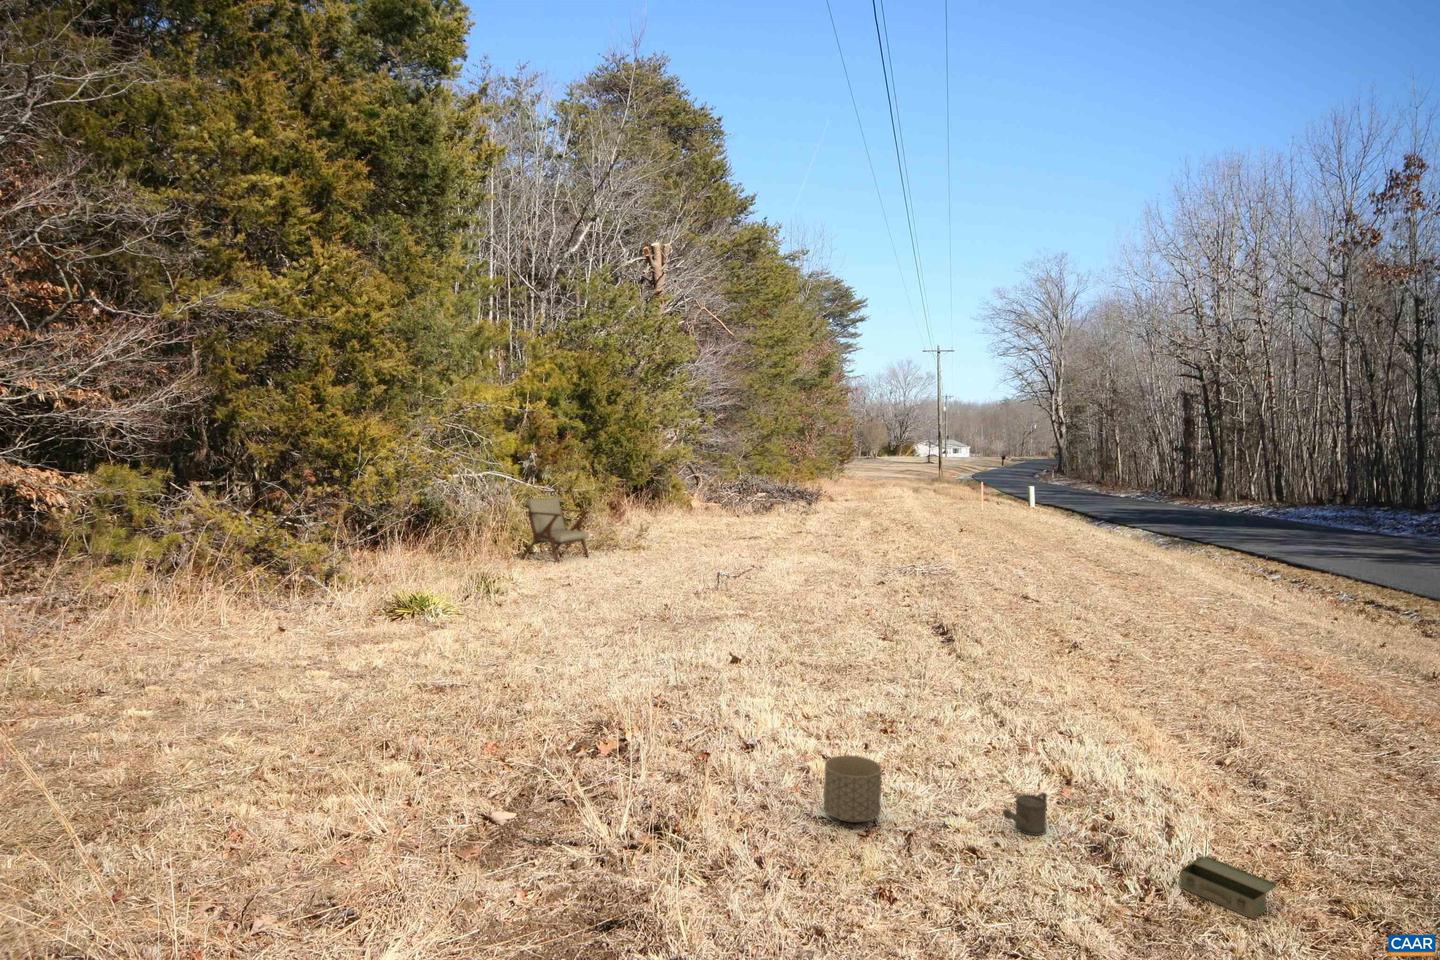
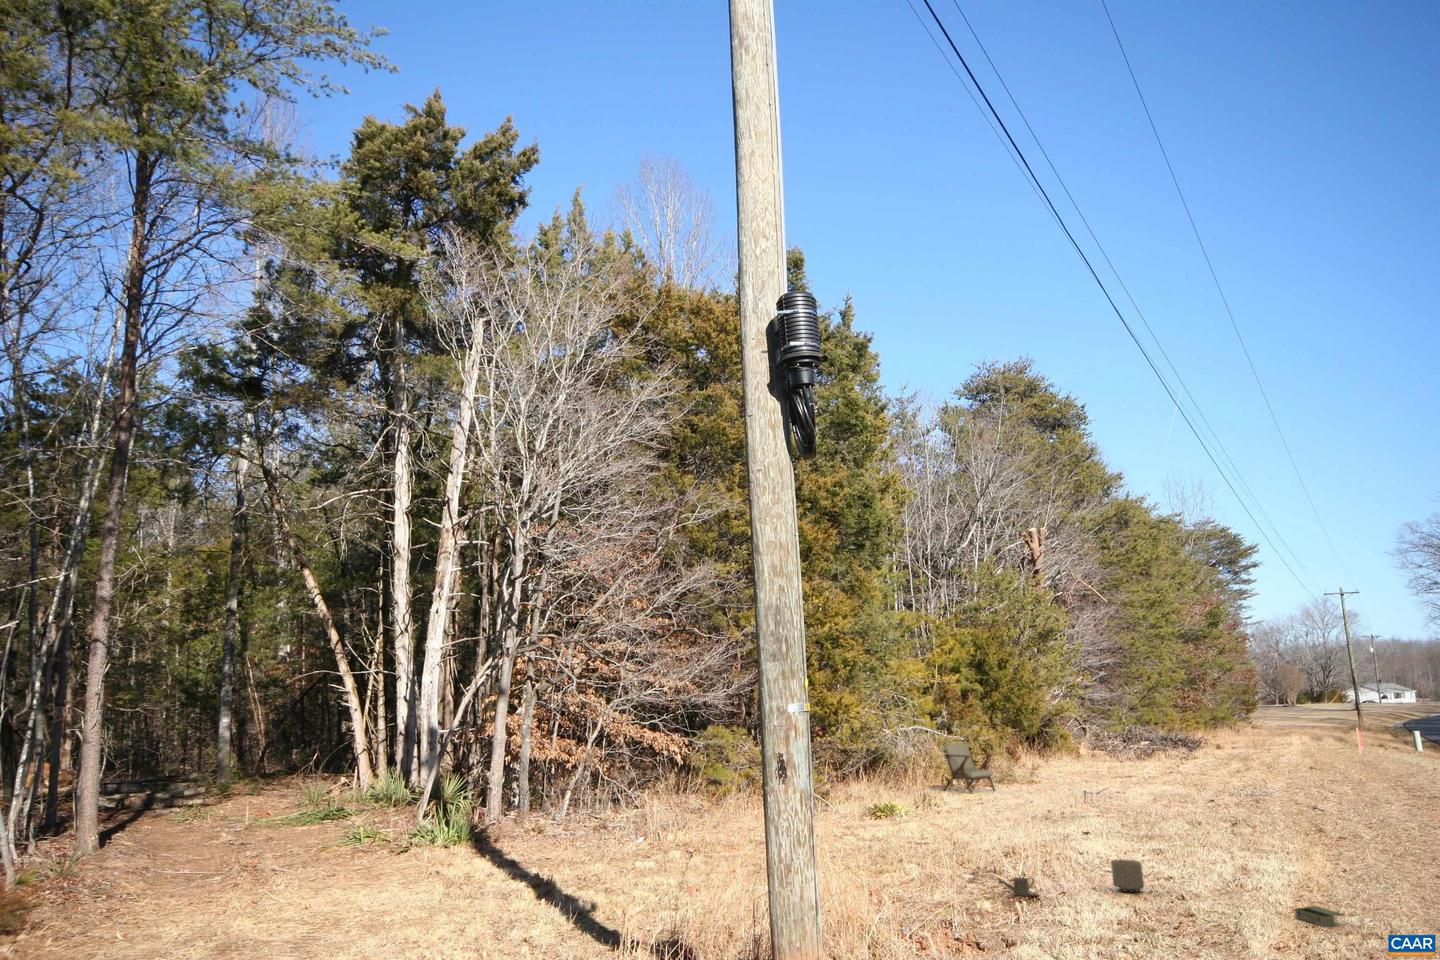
watering can: present [1003,792,1047,835] -> present [998,877,1034,896]

